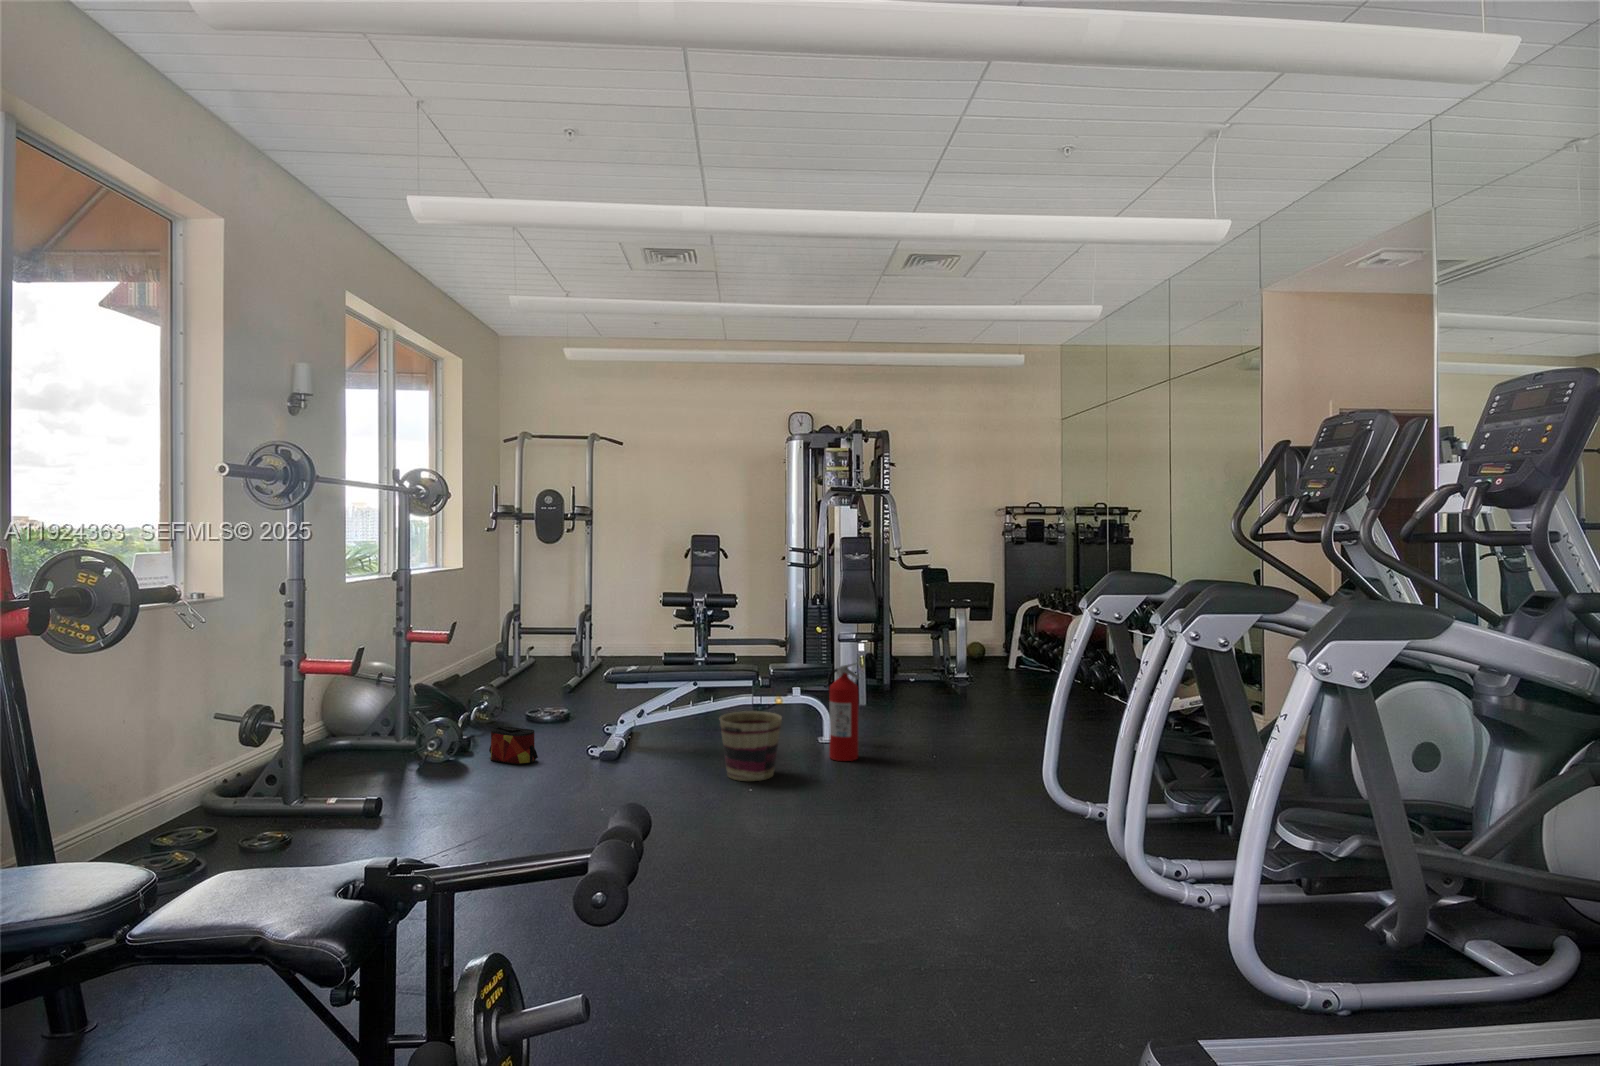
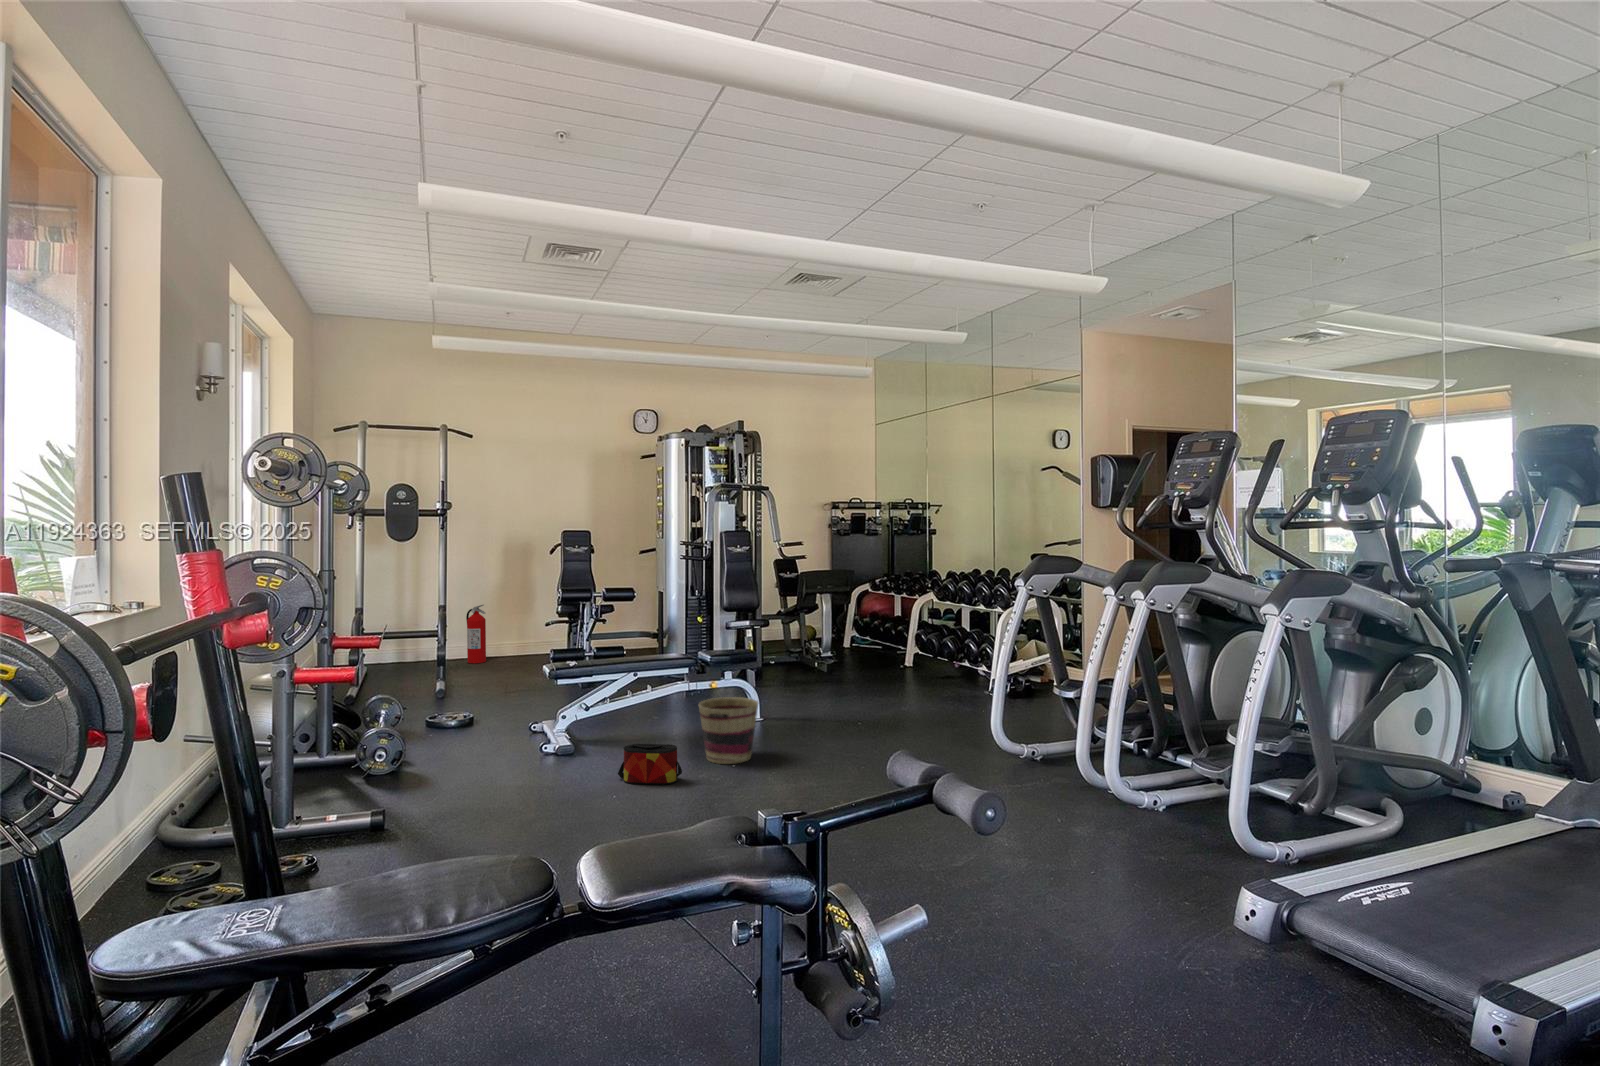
fire extinguisher: present [828,664,859,761] -> present [466,605,486,663]
bag: present [489,726,538,765] -> present [618,744,682,785]

